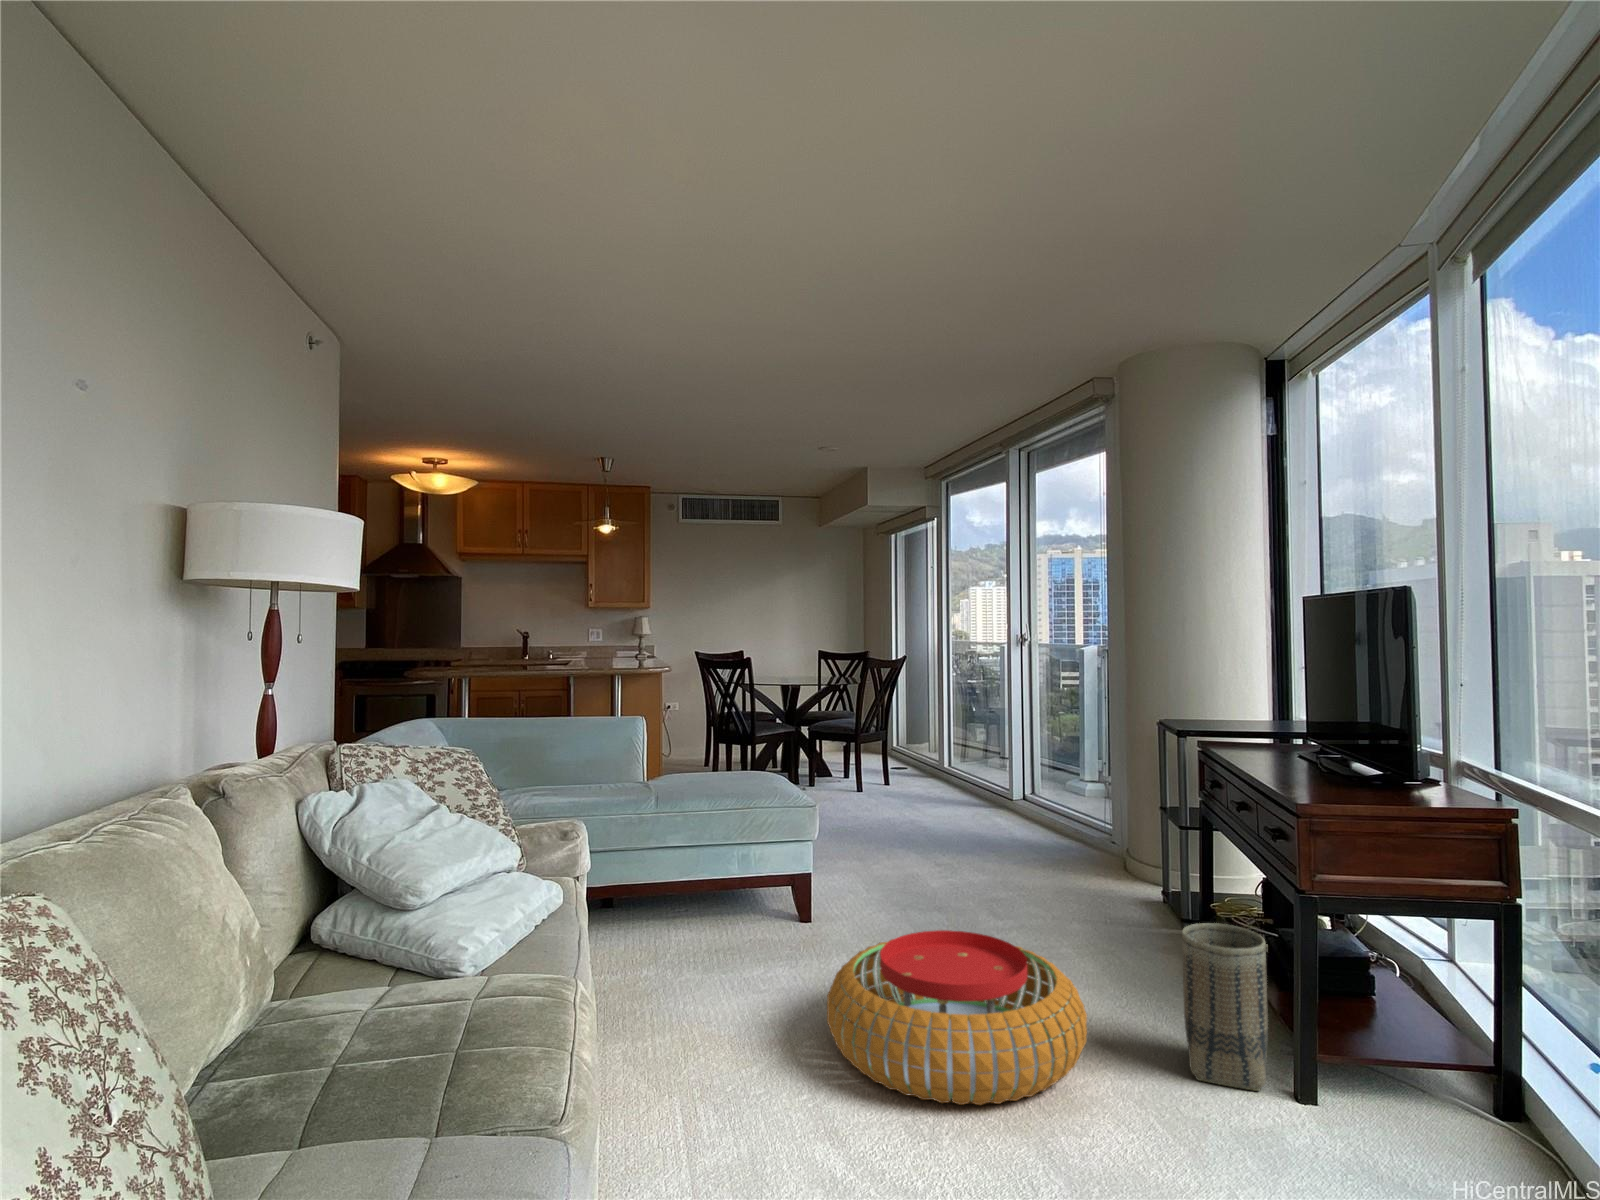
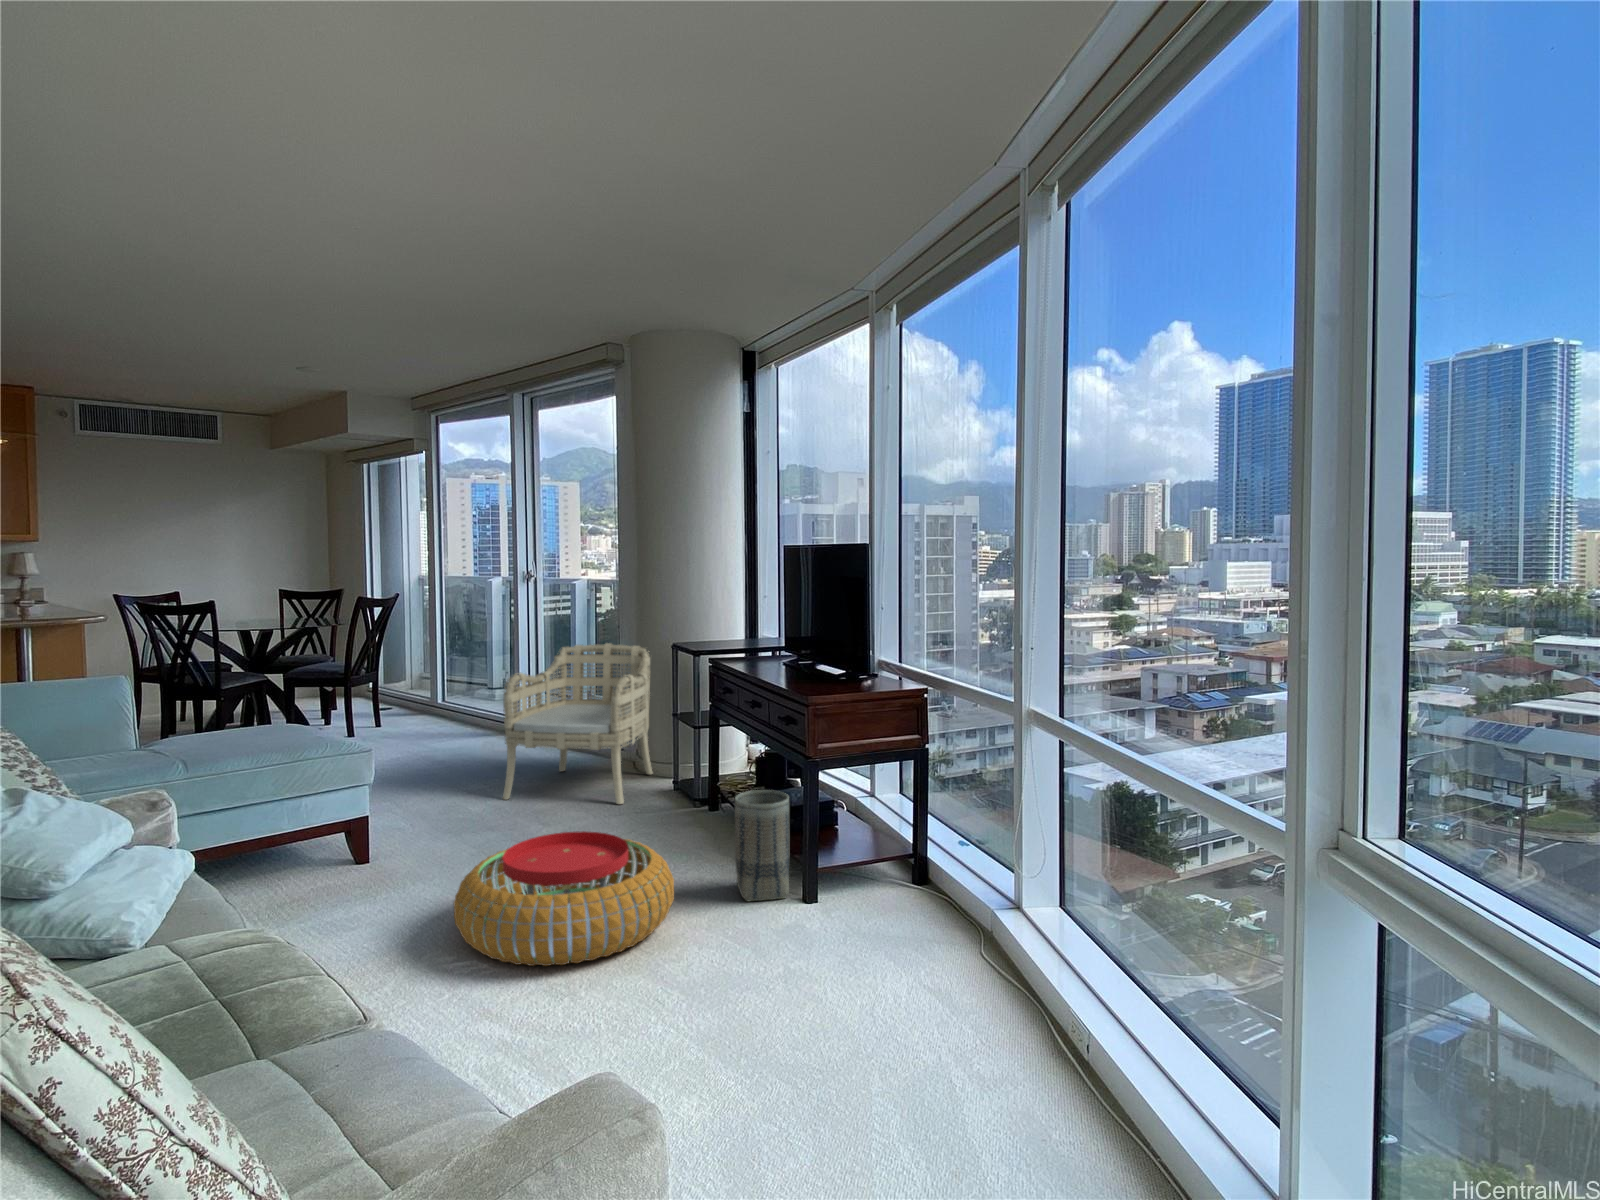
armchair: none [959,713,1139,906] -> present [503,643,652,804]

